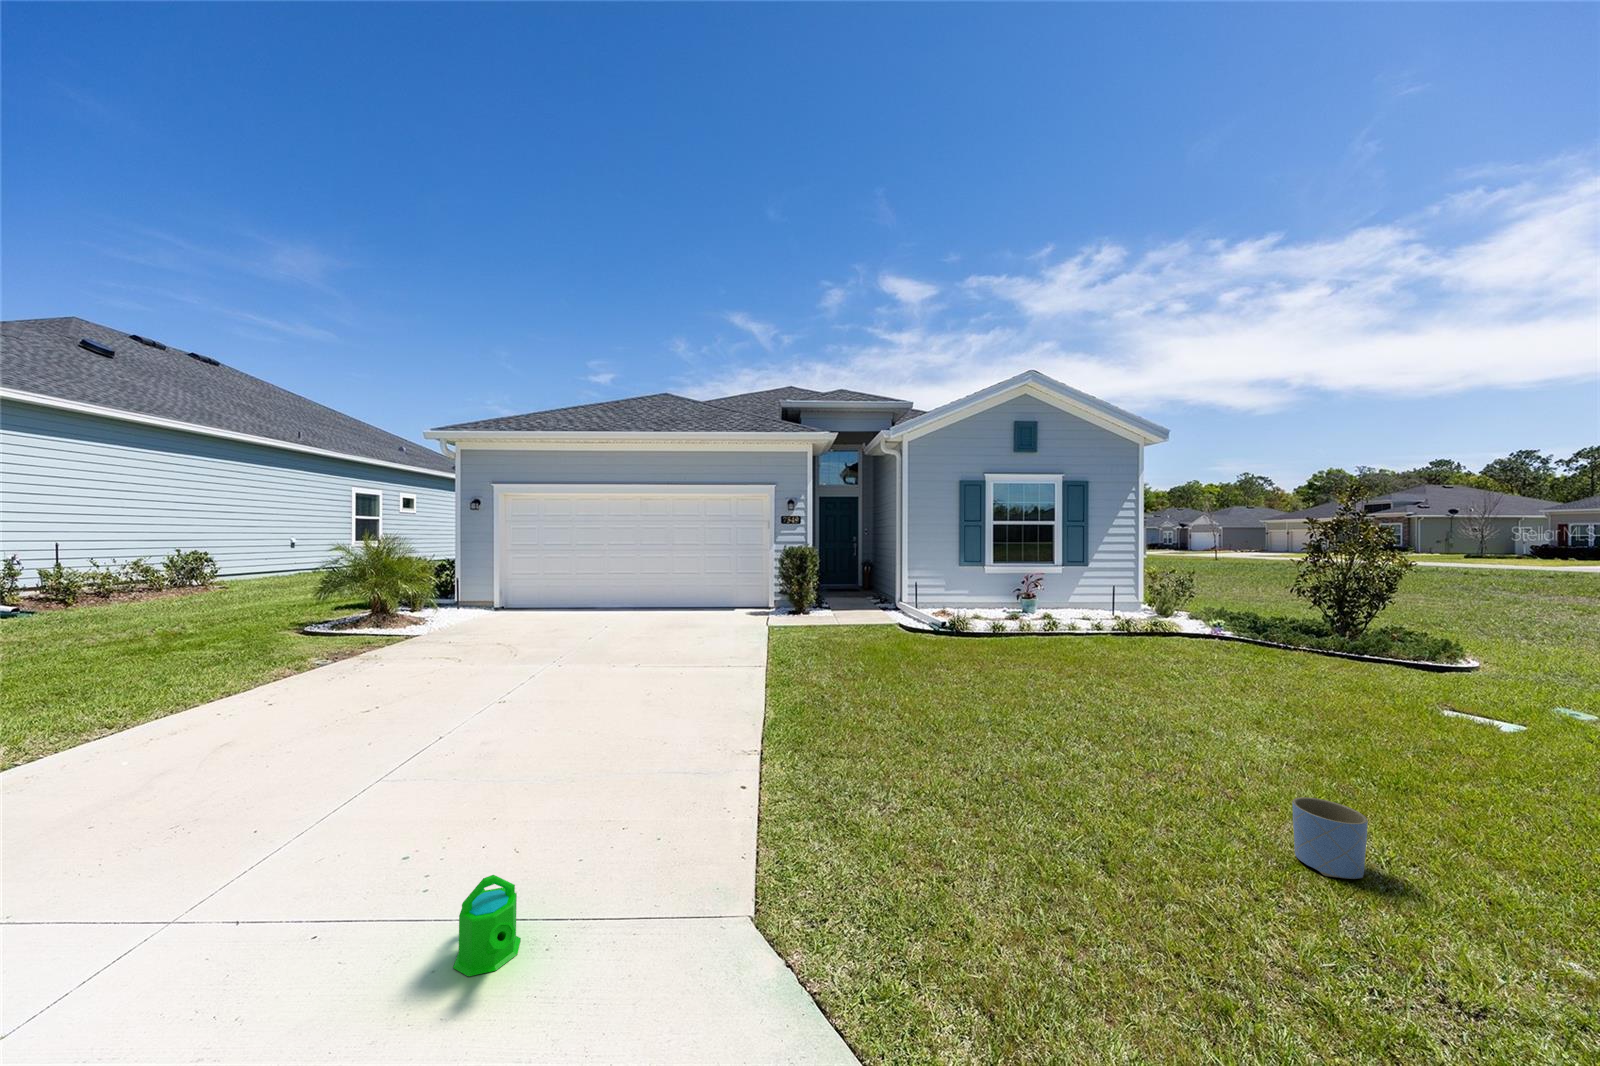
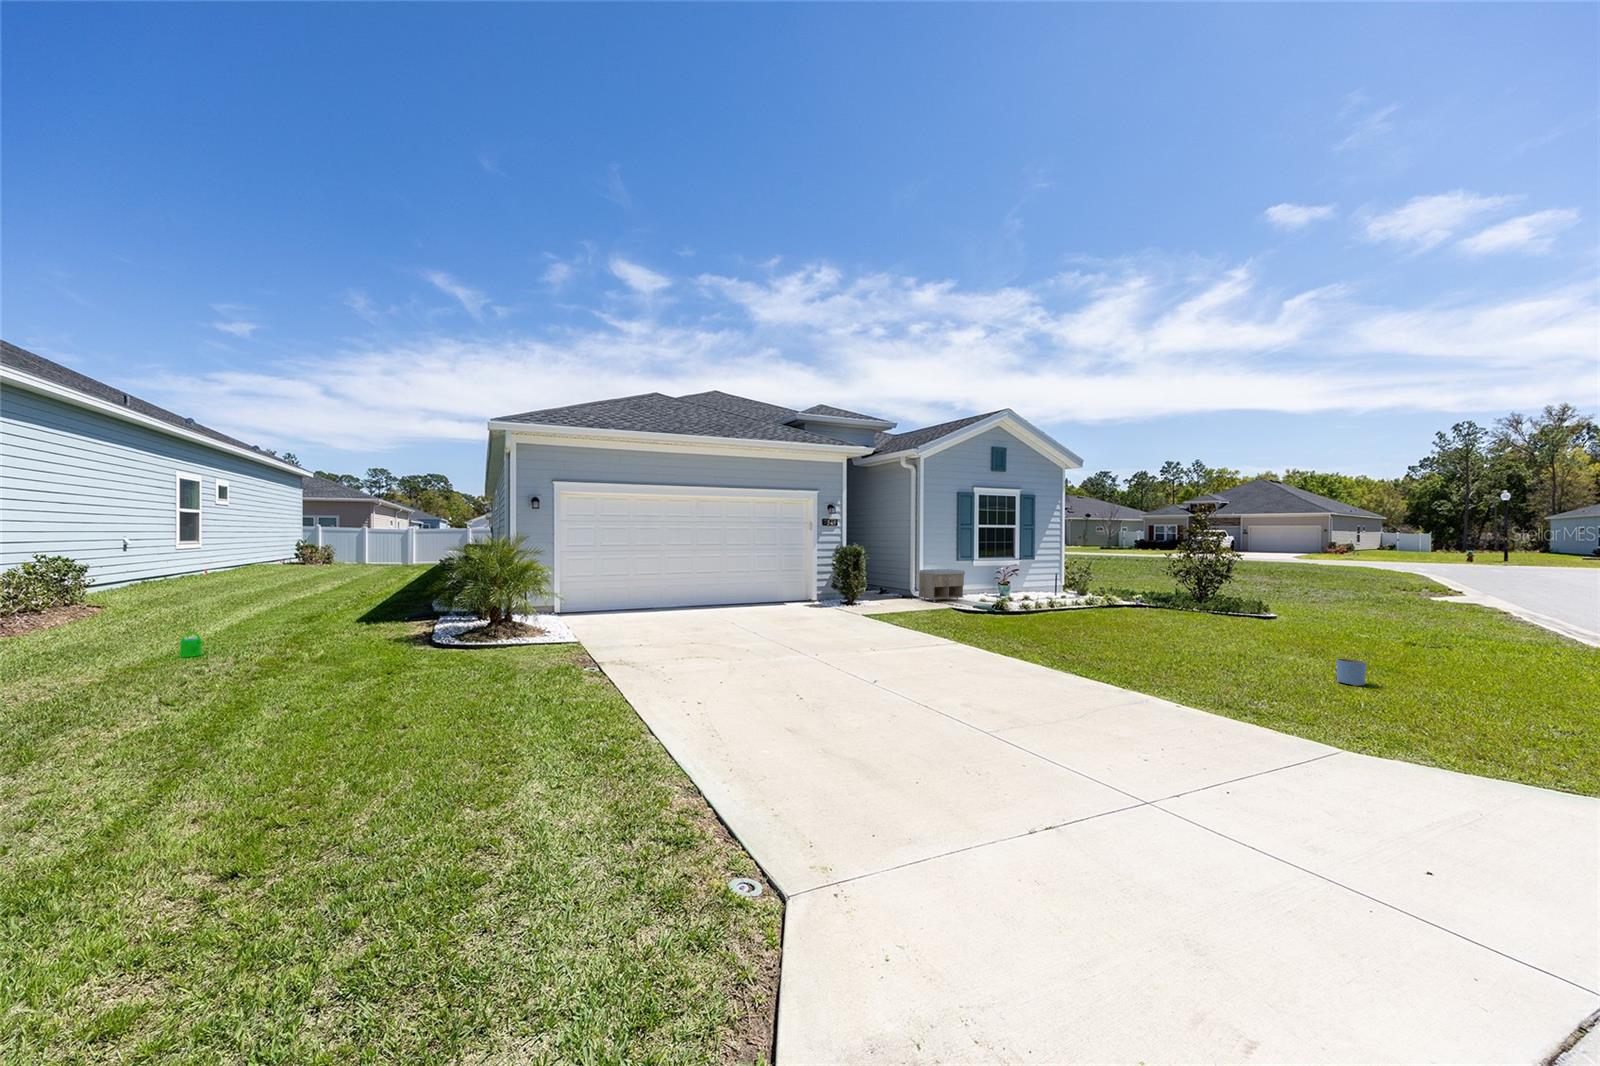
storage bench: none [901,576,958,616] -> present [919,569,965,602]
watering can: present [453,875,521,977] -> present [179,631,203,657]

